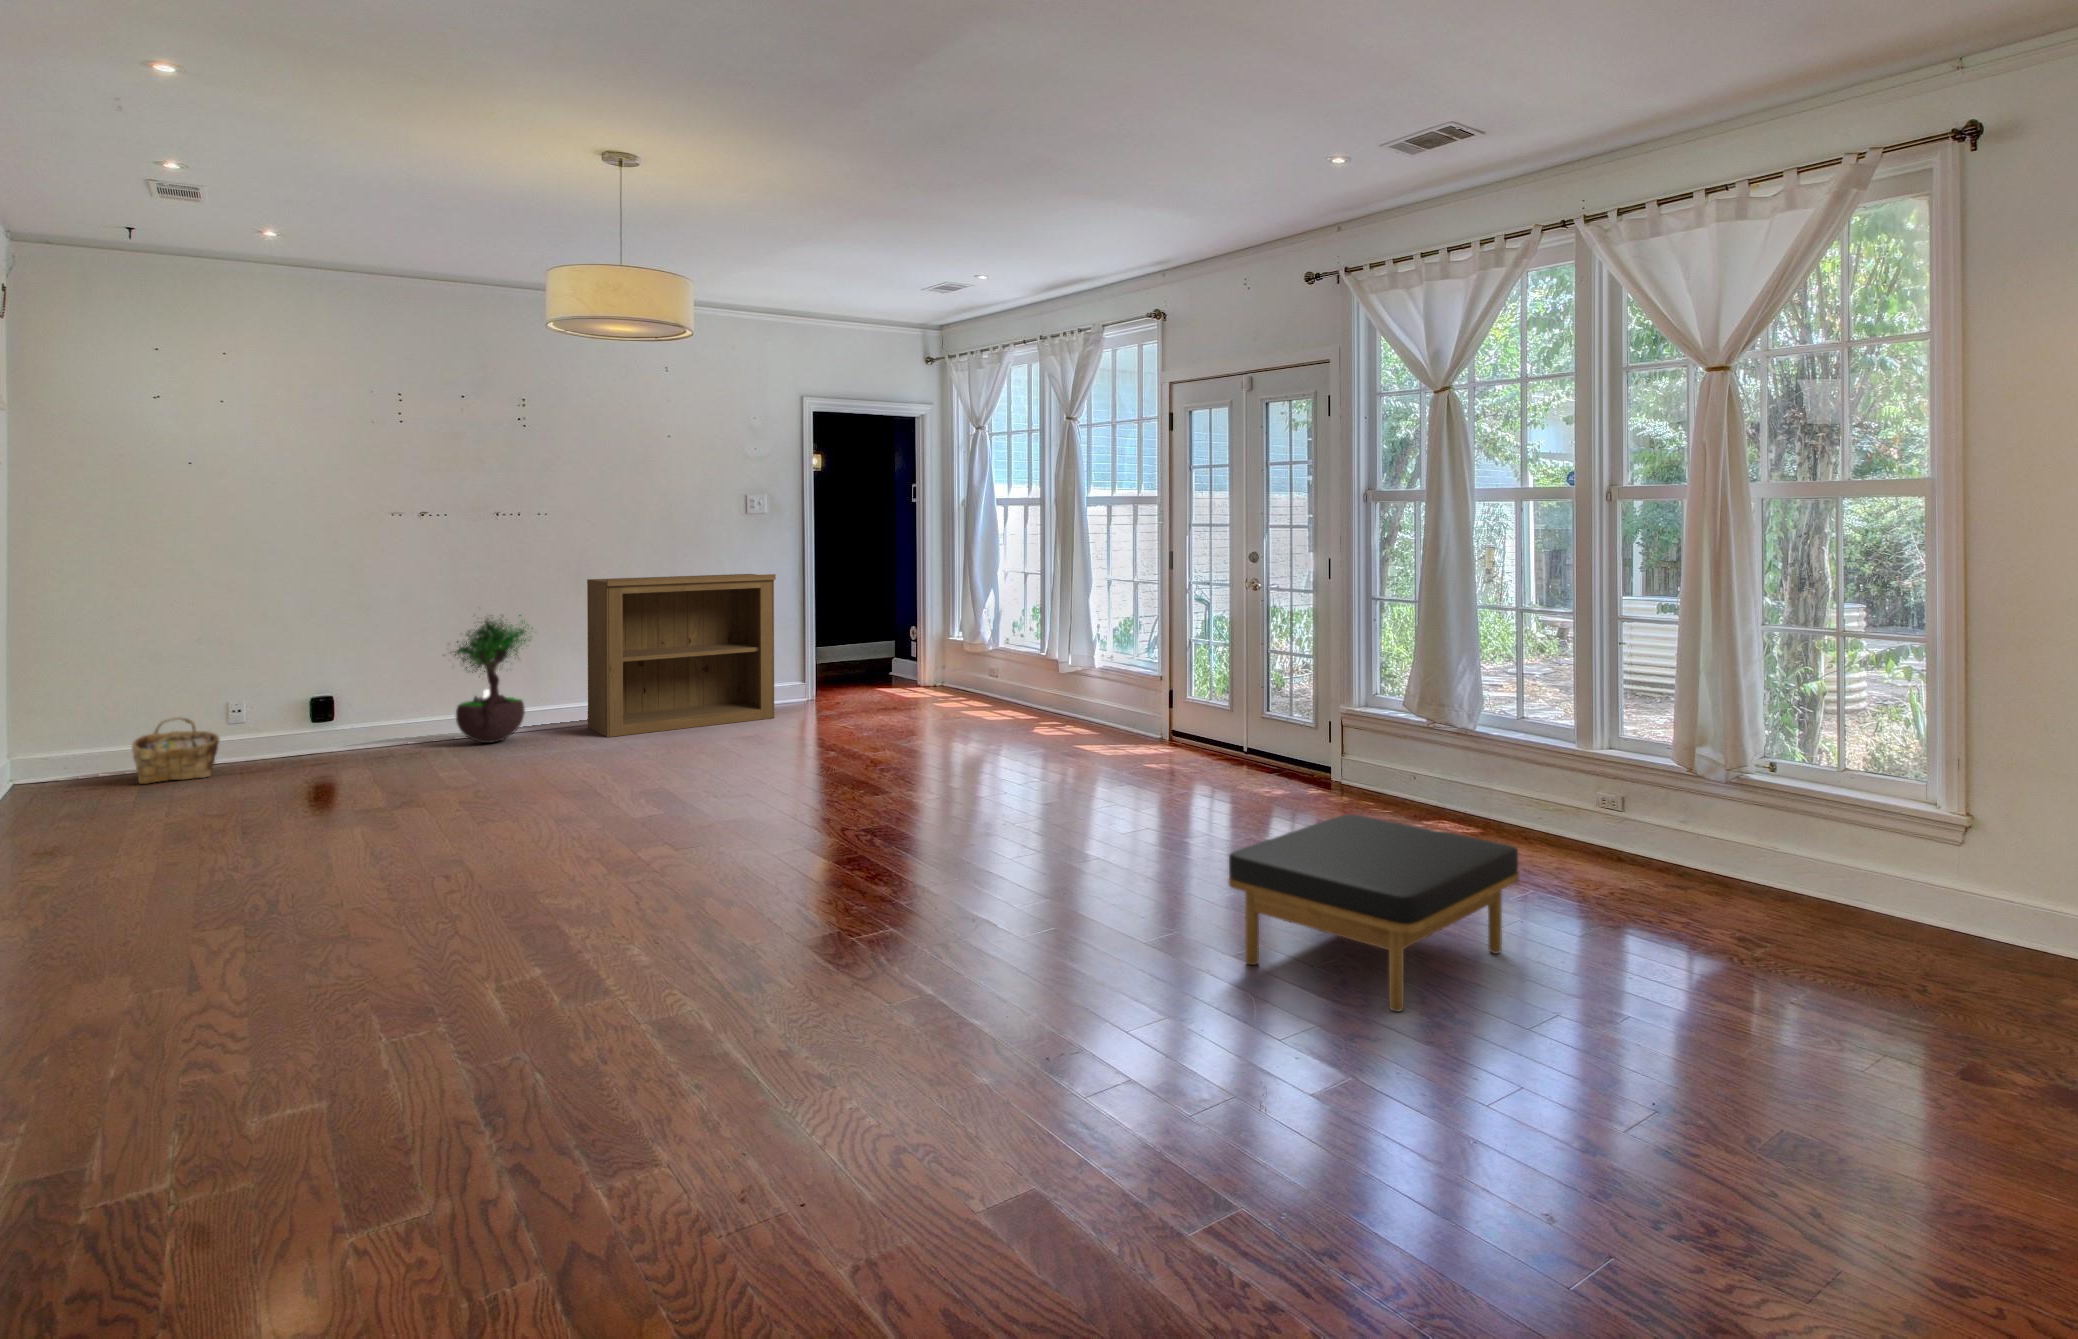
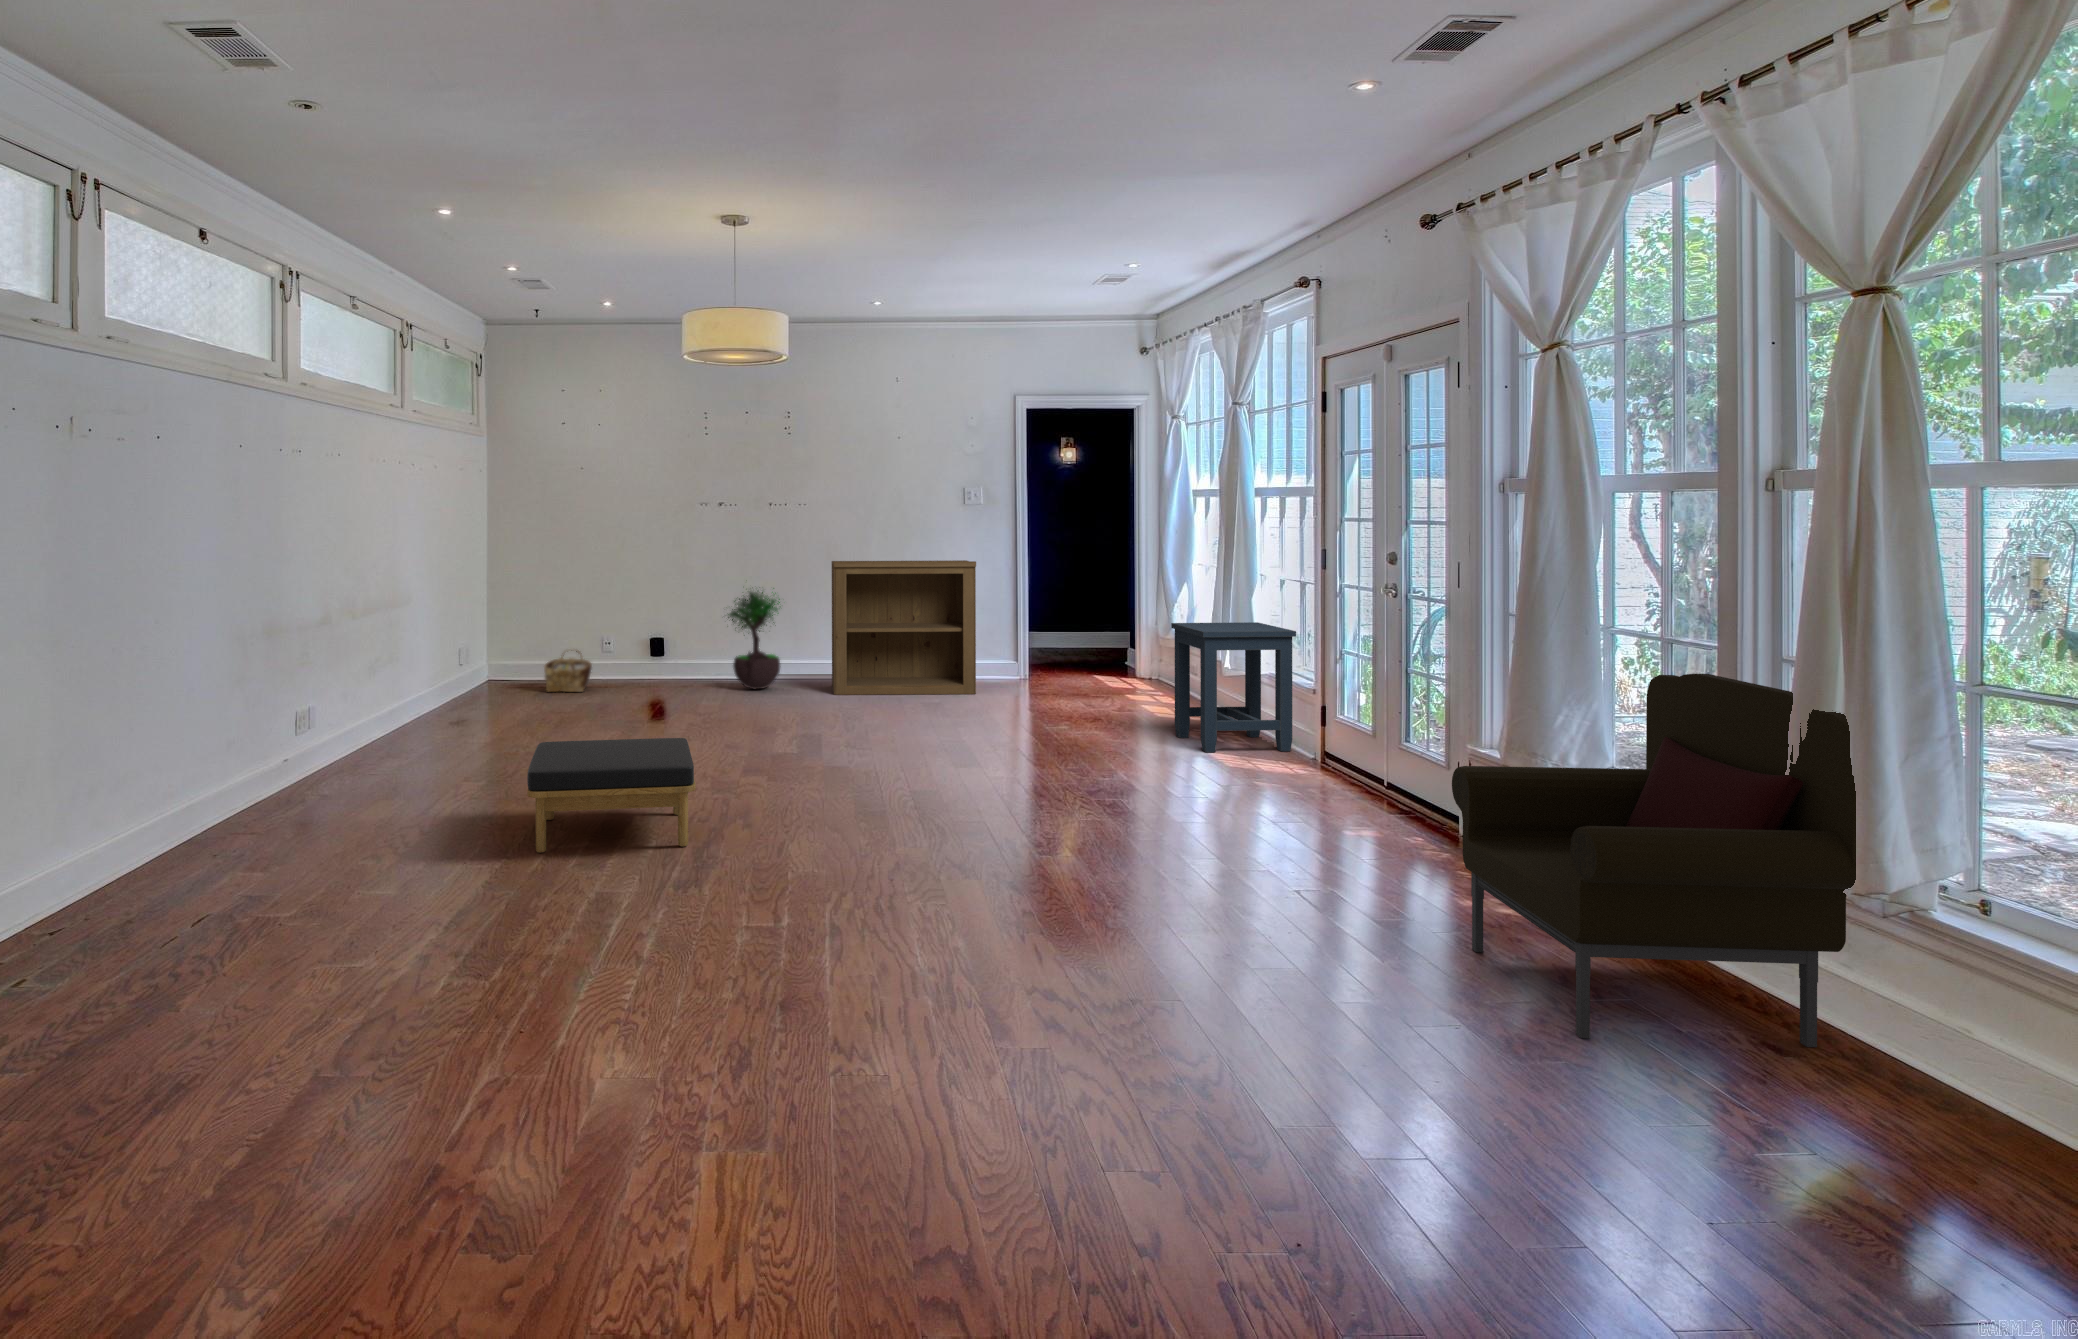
side table: none [1021,621,1140,746] -> present [1171,622,1296,752]
armchair: none [1444,633,1738,911] -> present [1452,674,1856,1047]
ottoman: present [1229,814,1519,1012] -> present [527,738,696,853]

